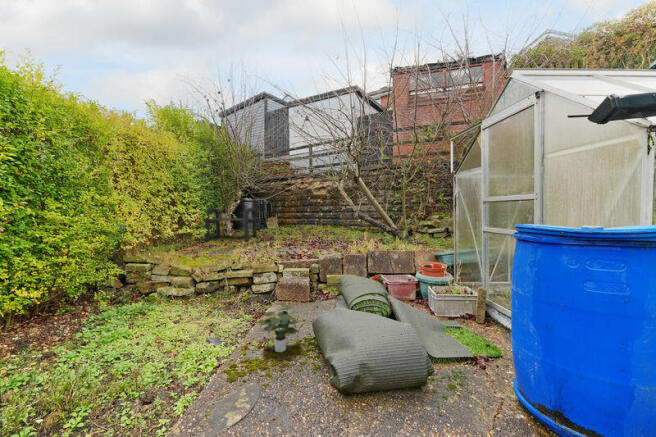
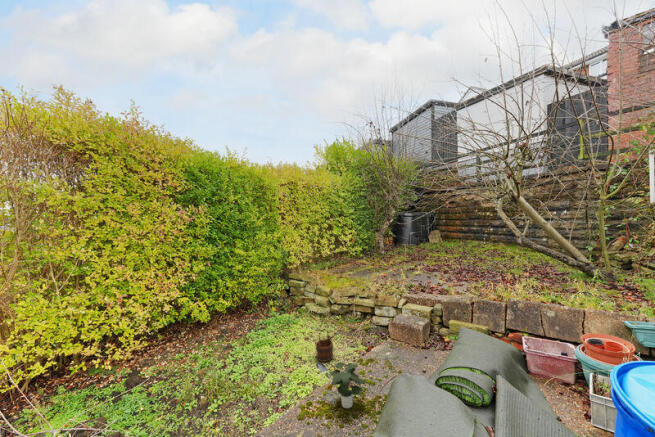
bench: present [205,208,257,241] -> none [357,229,405,263]
wooden bucket: none [209,296,231,333] -> present [316,329,333,362]

